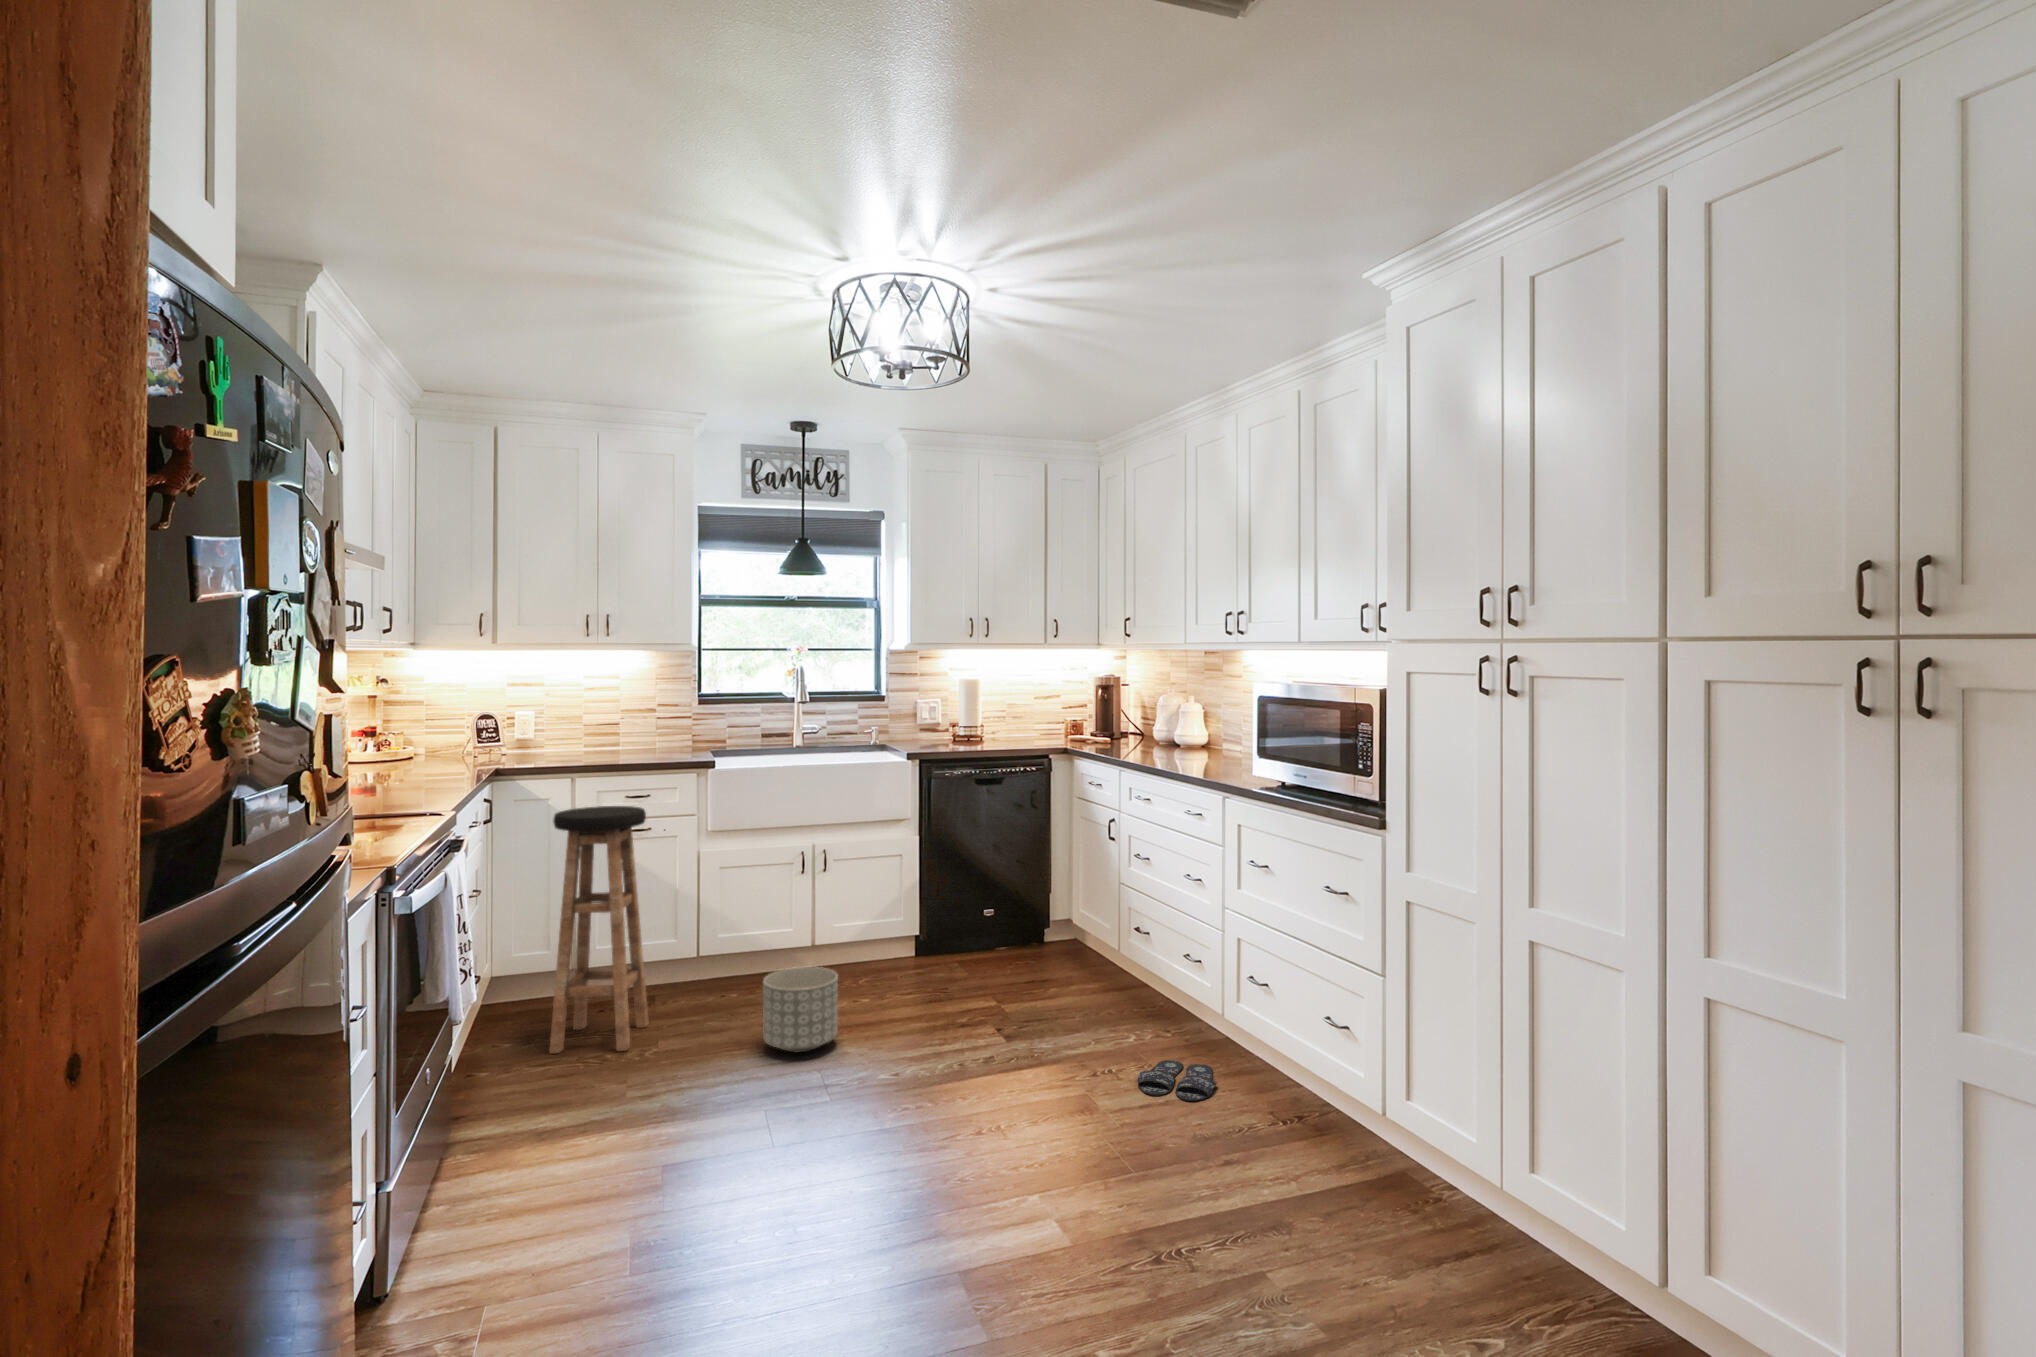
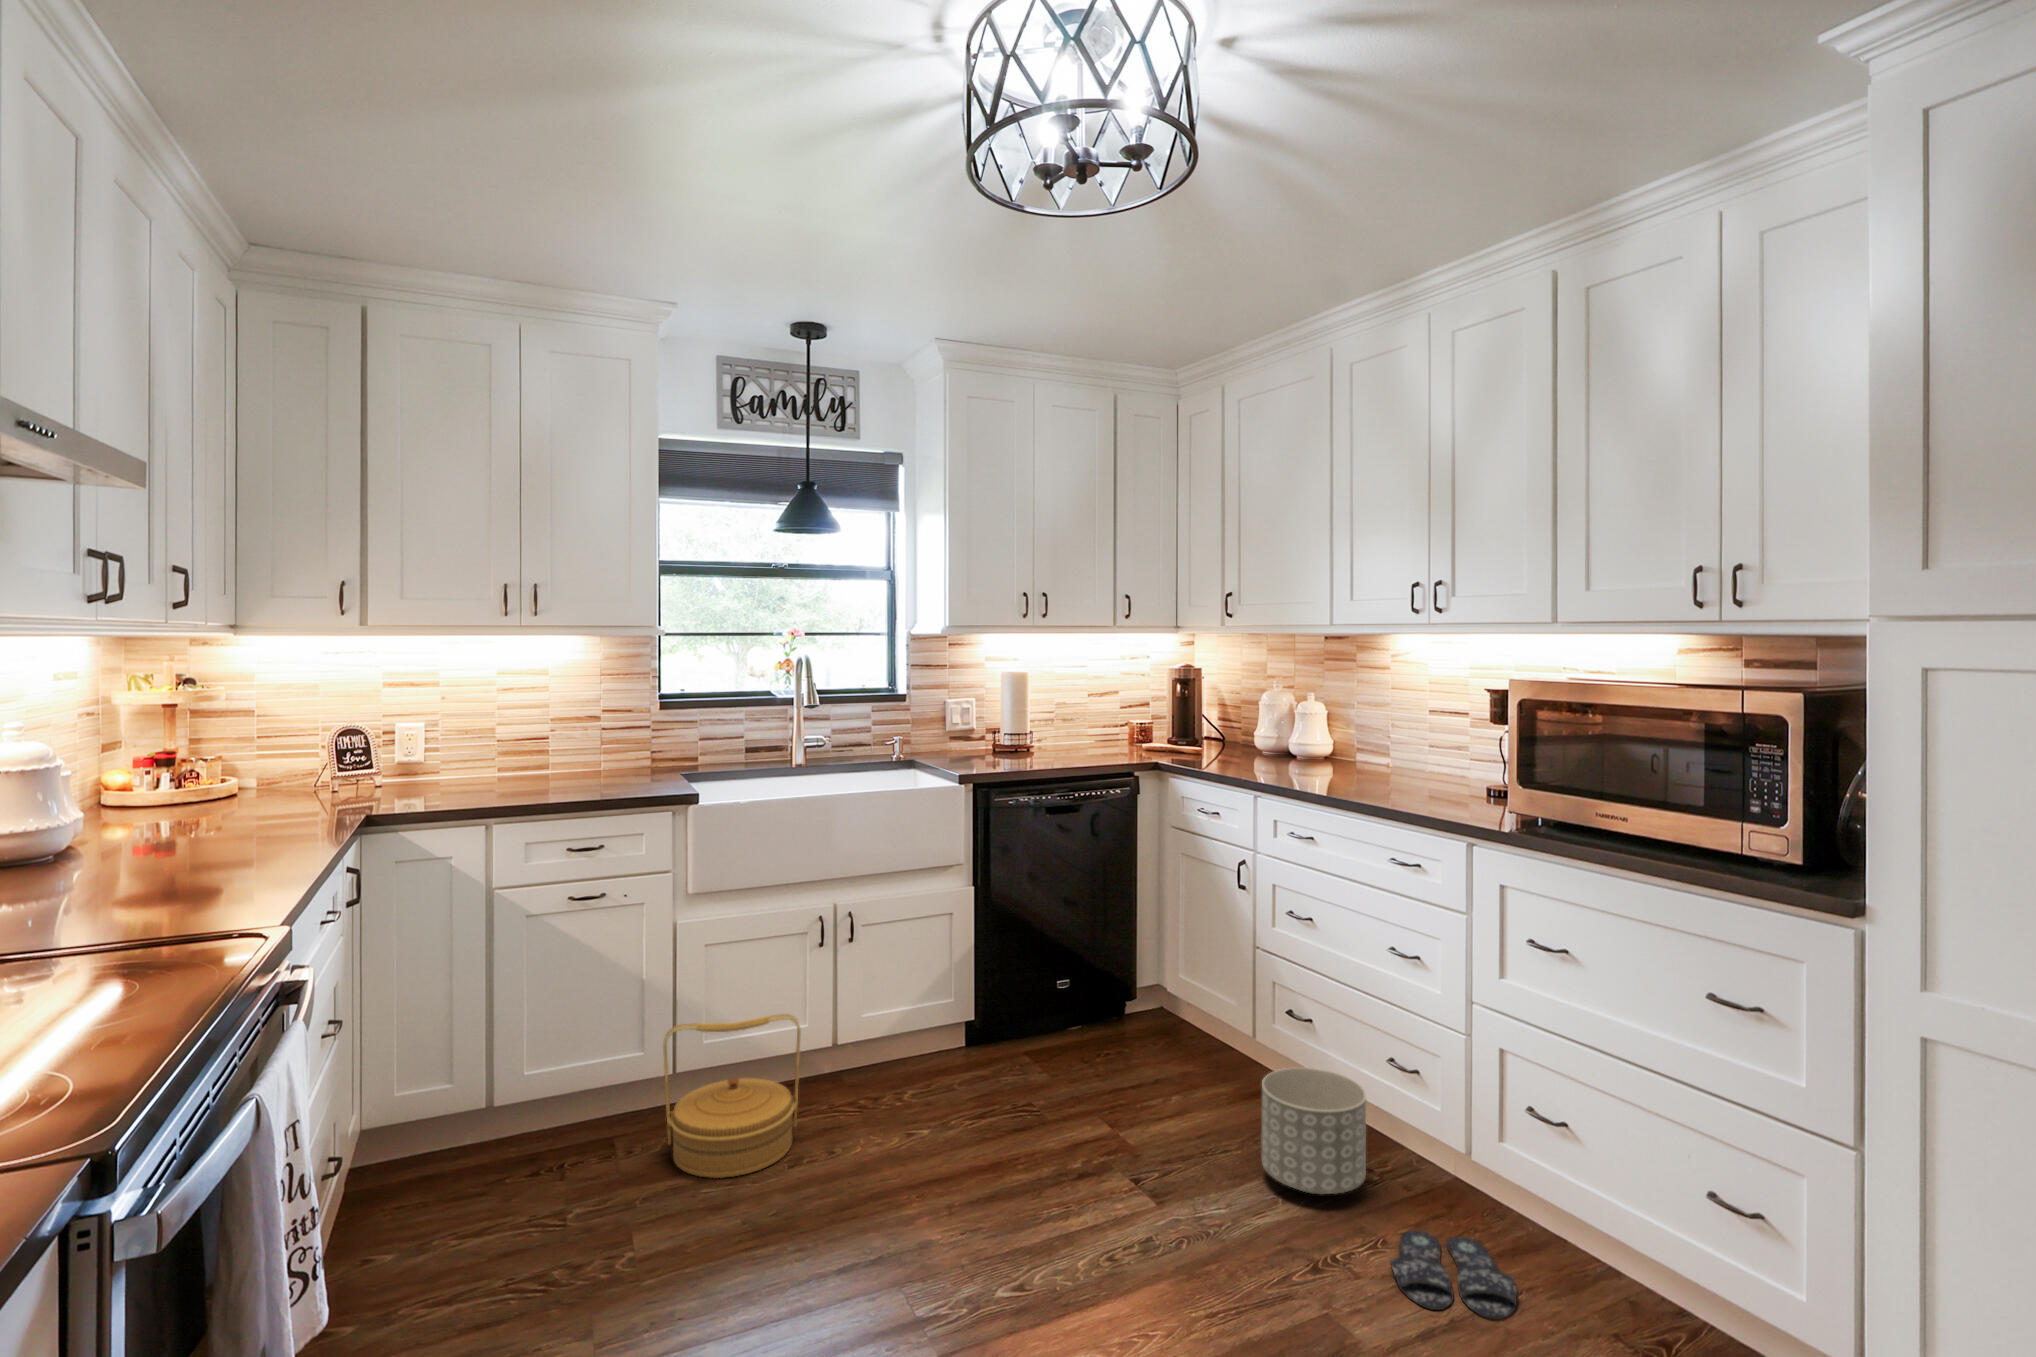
bar stool: present [549,806,649,1054] -> none [464,870,617,1272]
basket: none [683,914,778,1018] -> present [663,1014,801,1178]
planter: present [763,967,838,1053] -> present [1262,1067,1366,1195]

